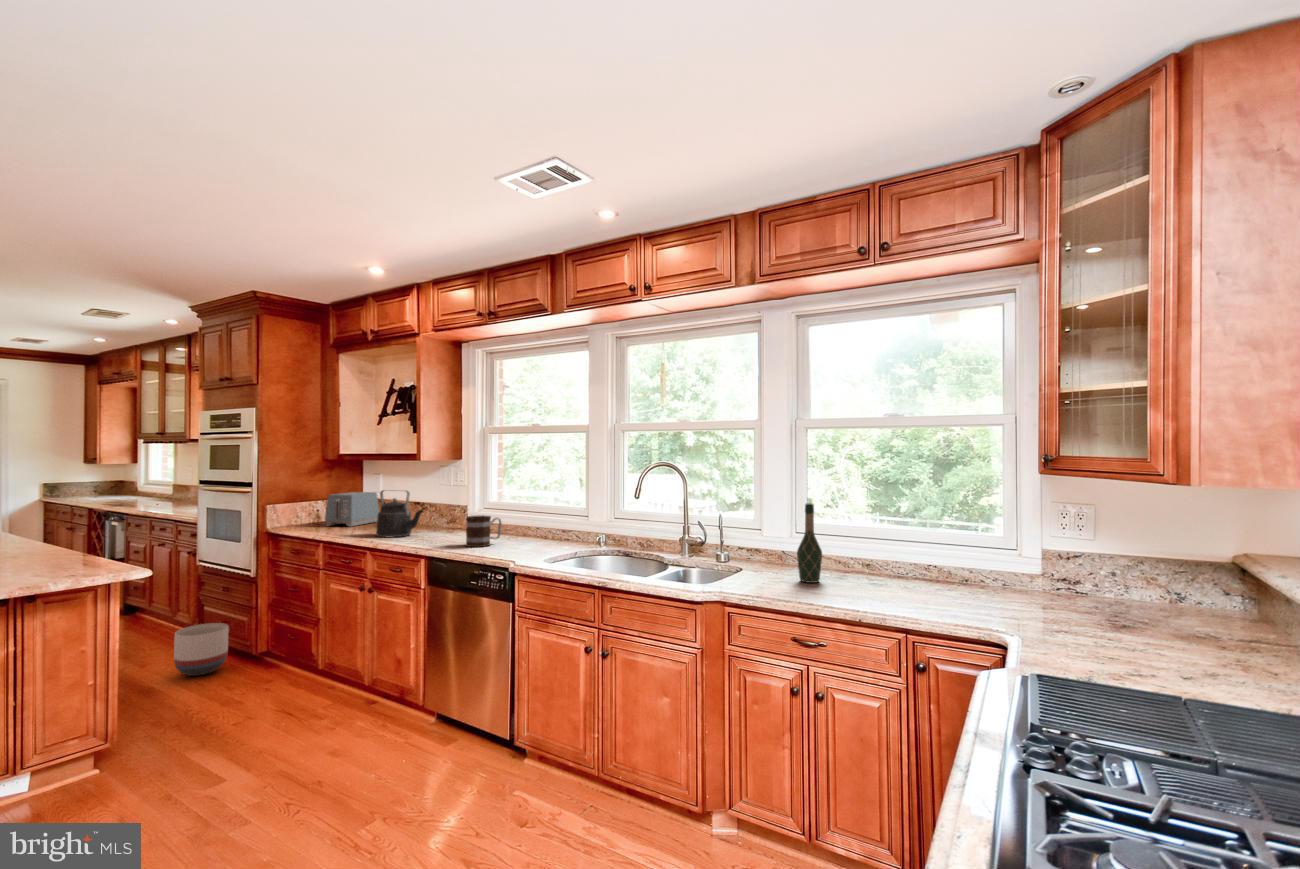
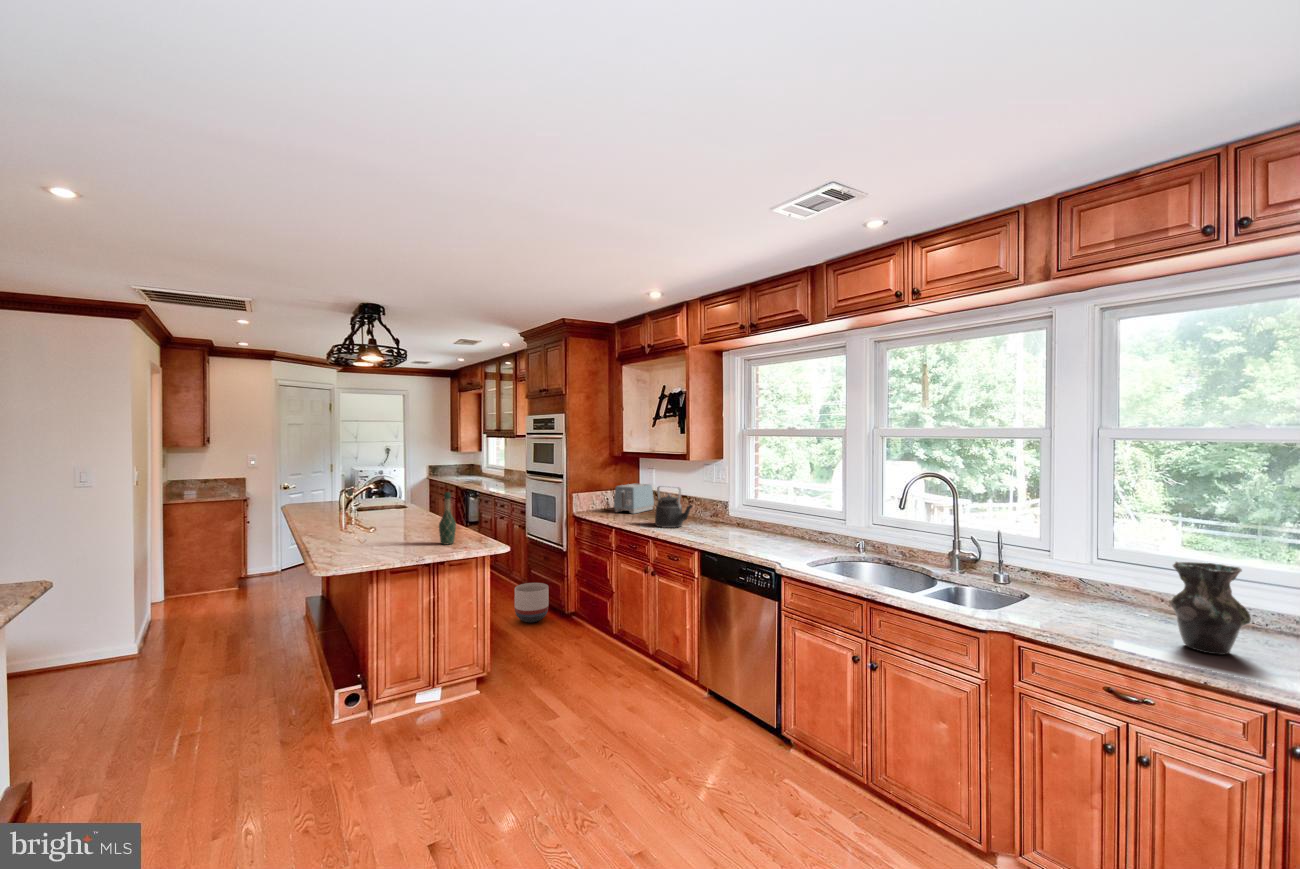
wine bottle: present [797,503,822,583] -> present [439,492,456,544]
mug: present [466,516,501,547] -> none [731,514,763,544]
vase: none [836,522,886,596] -> present [1170,562,1251,654]

